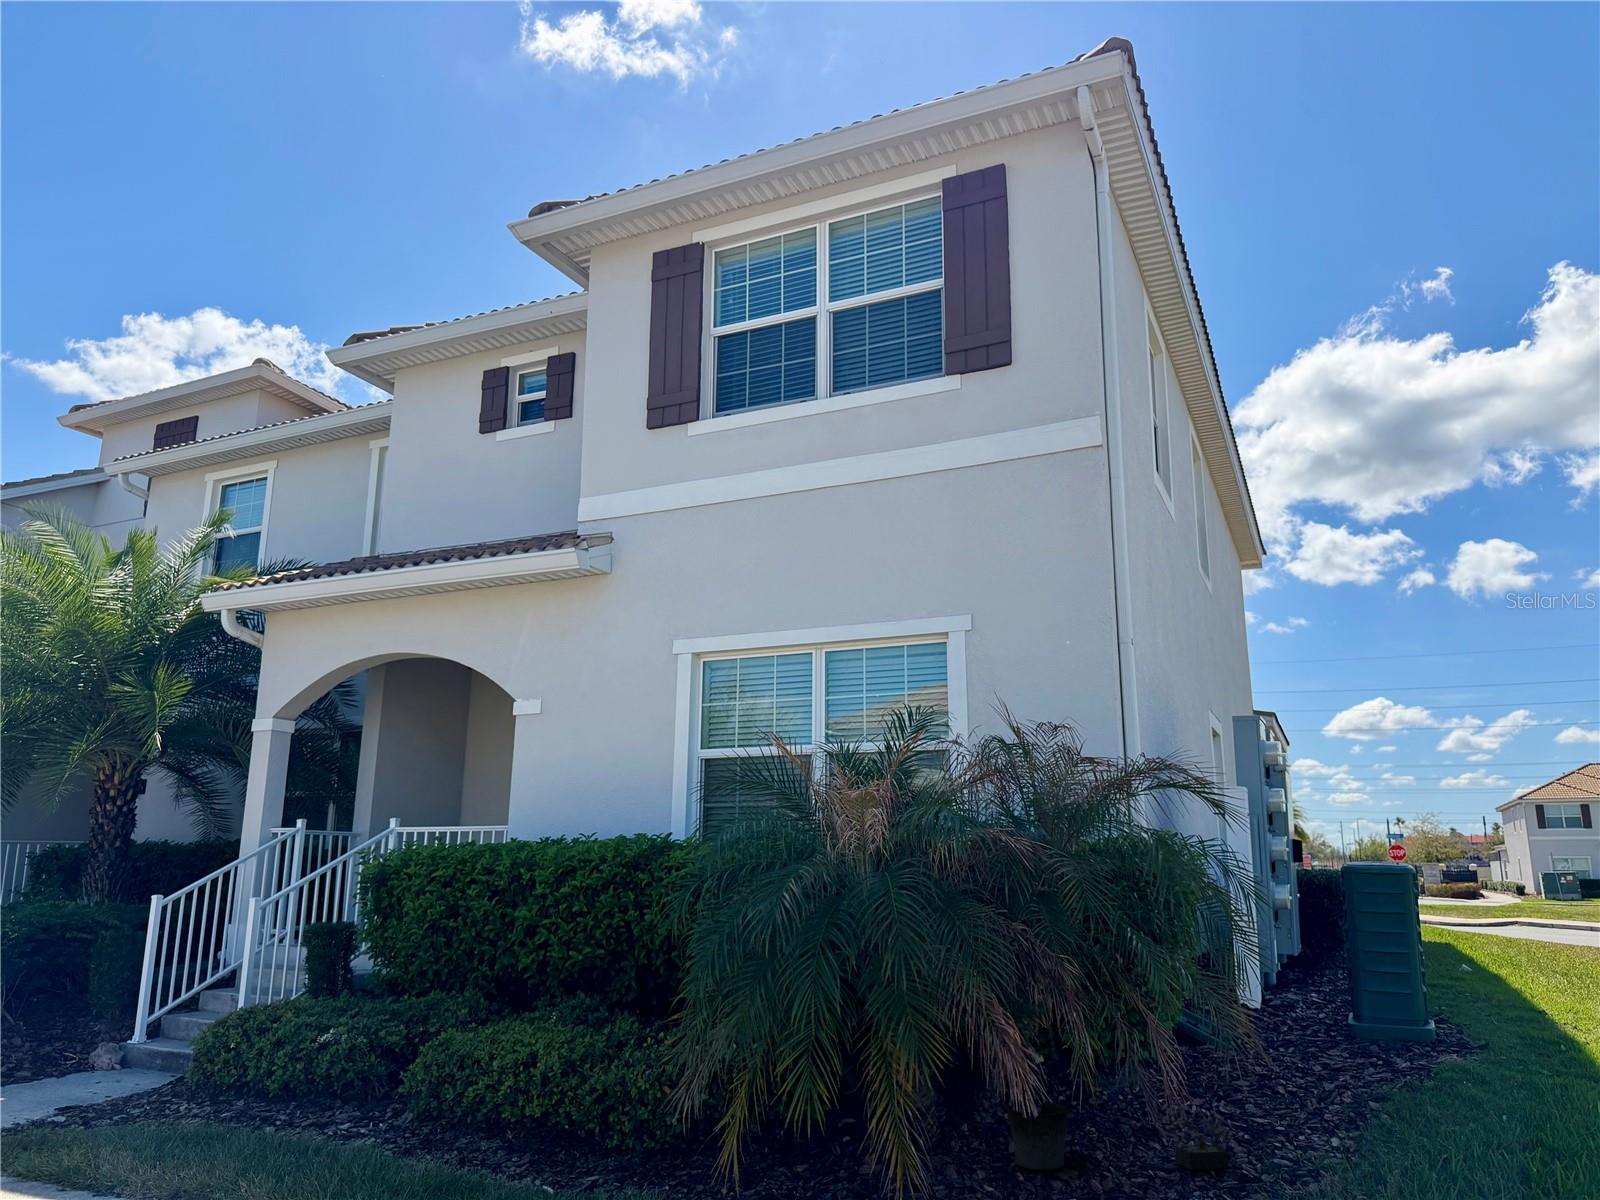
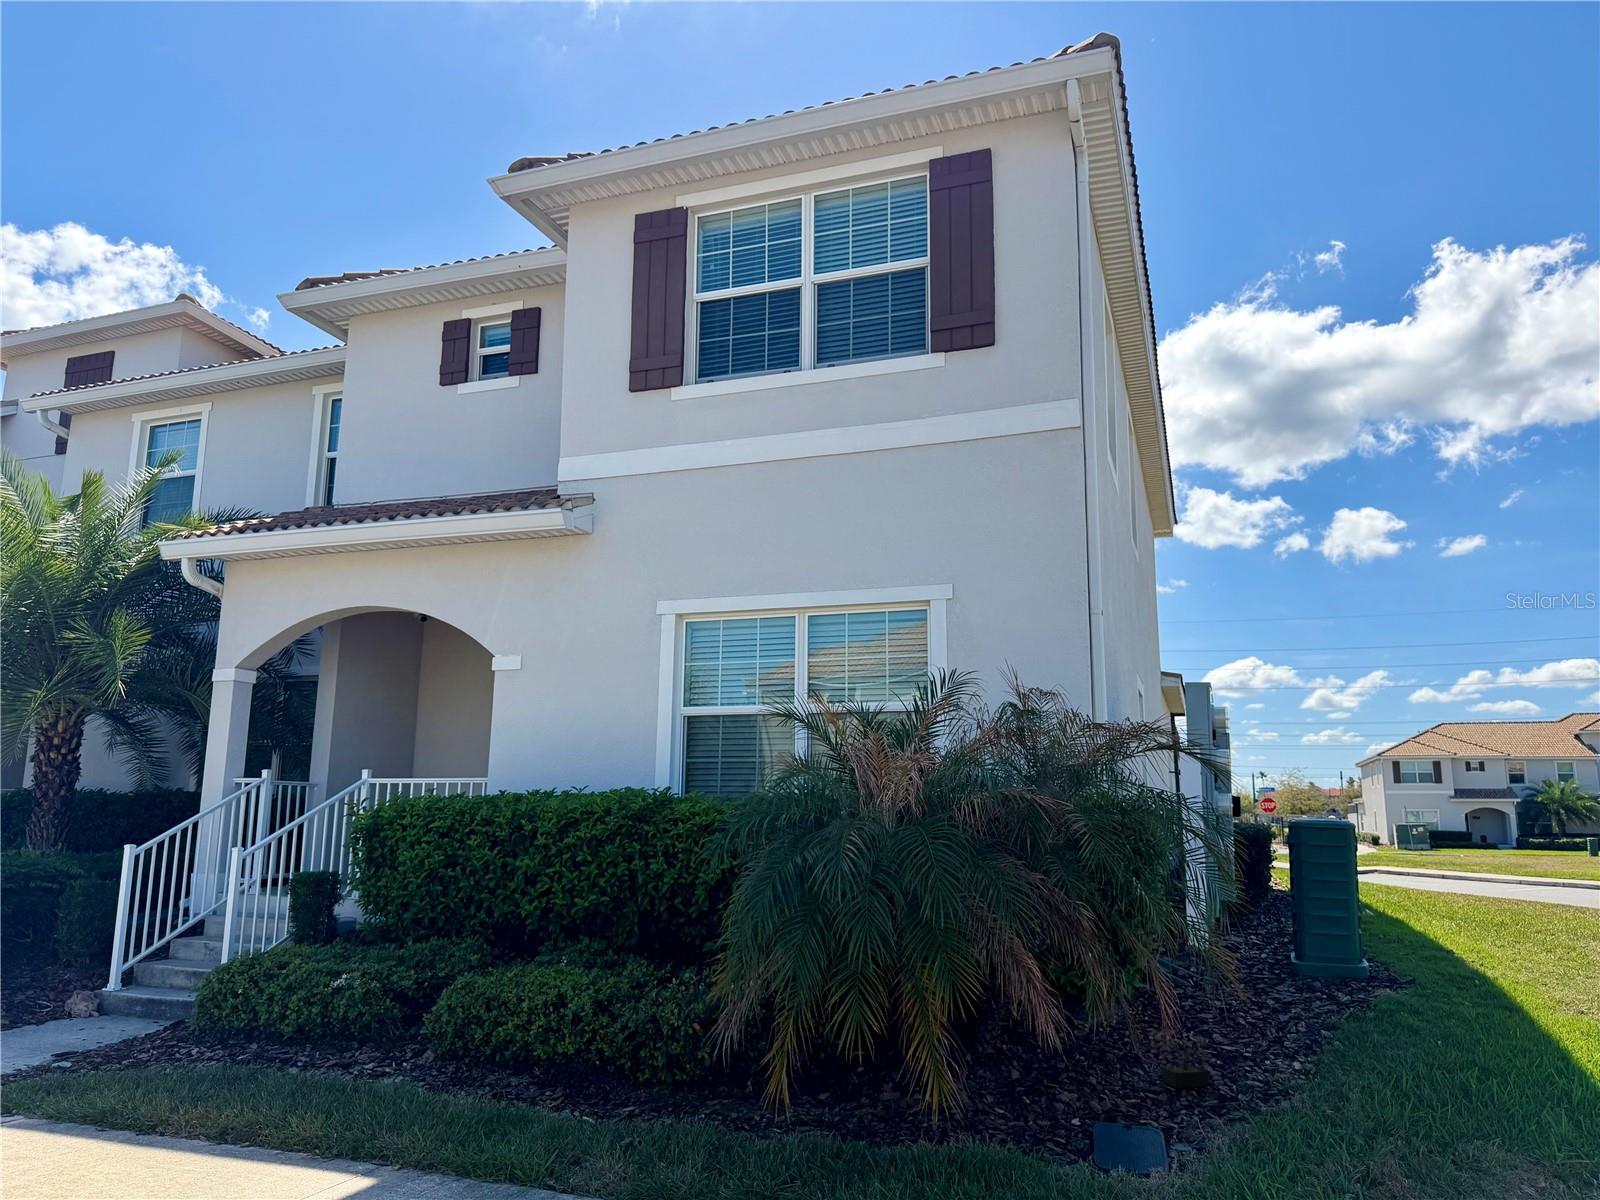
bucket: present [1004,1102,1073,1170] -> none [1011,1031,1072,1091]

